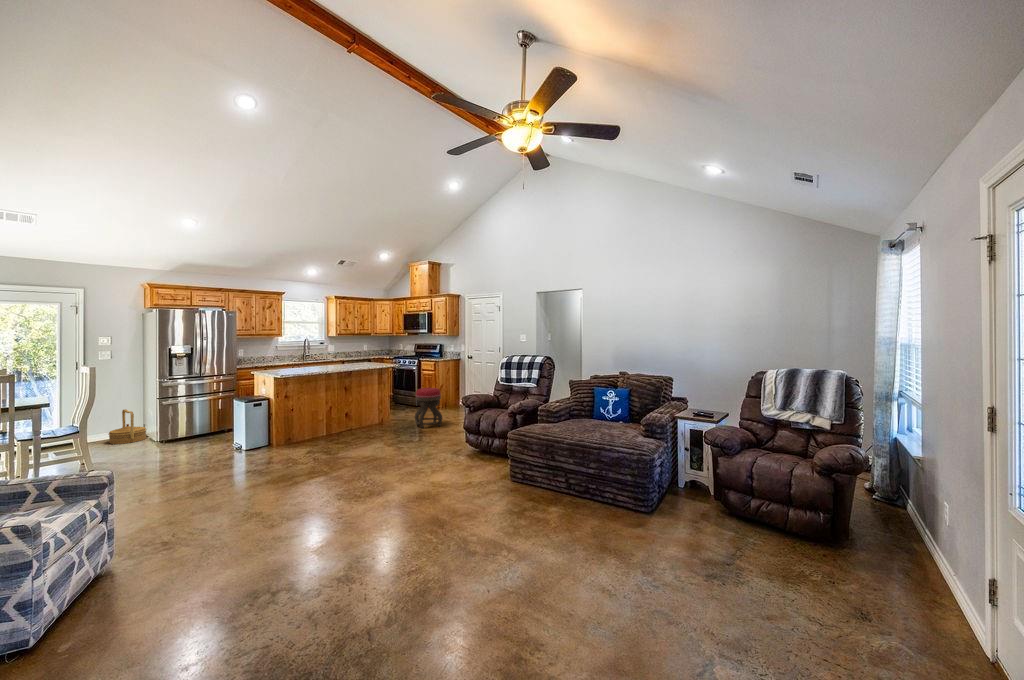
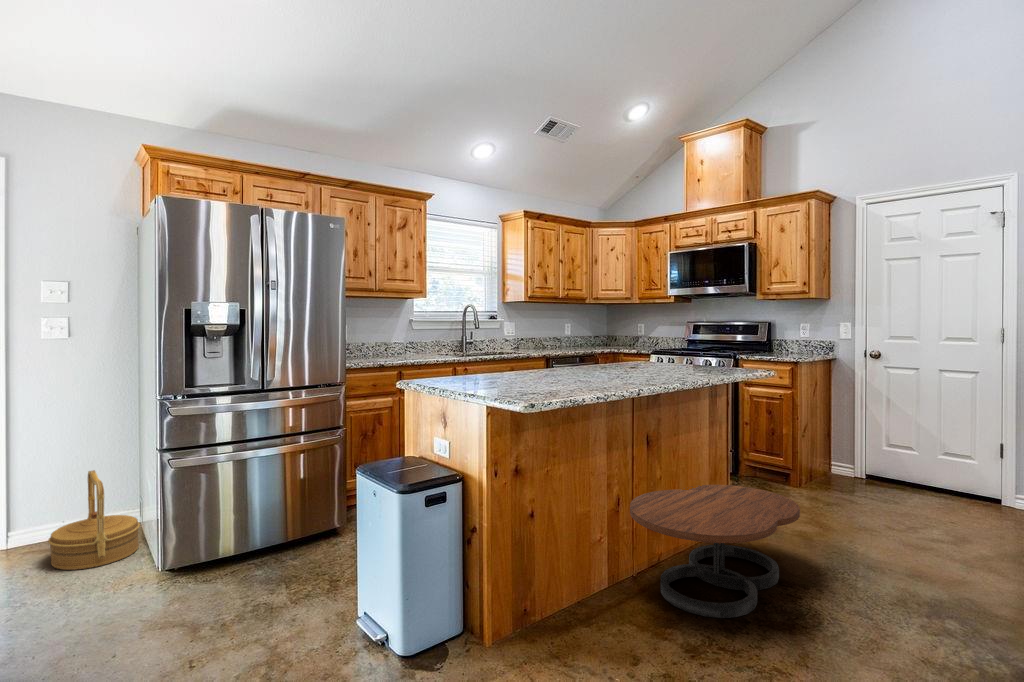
ottoman: present [415,388,442,428] -> none [819,437,929,567]
coffee table: none [330,405,395,439] -> present [630,485,800,618]

